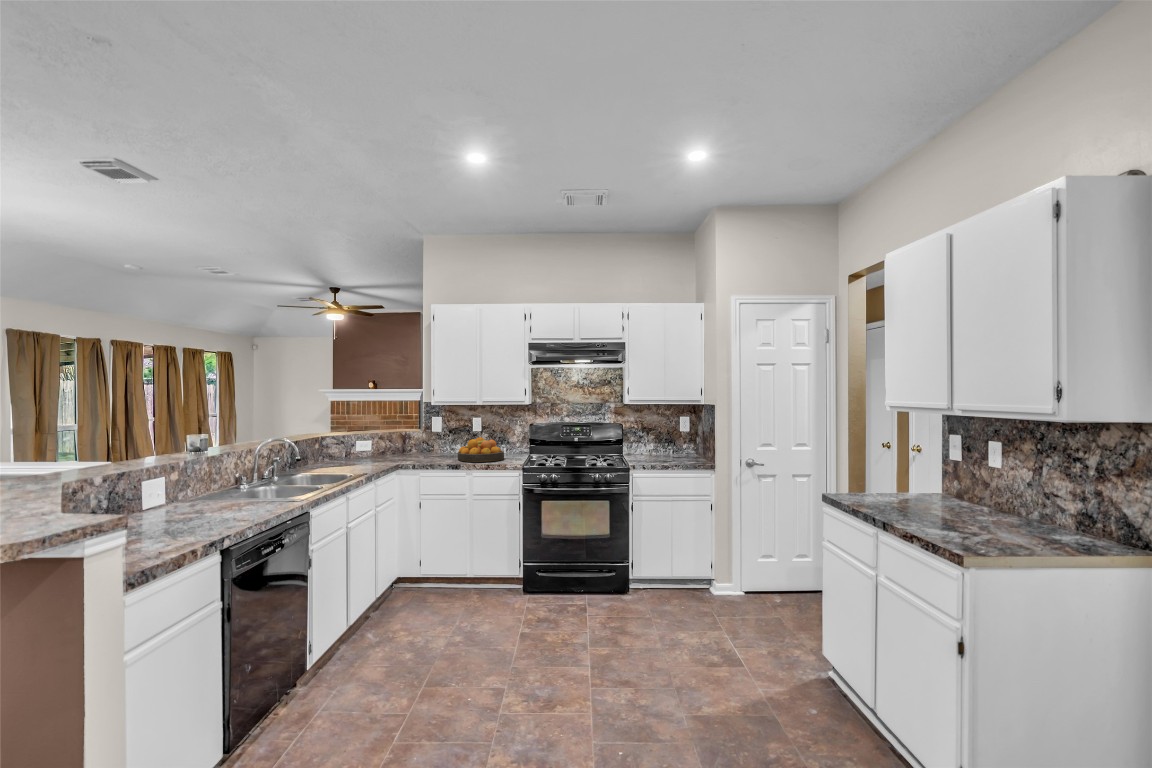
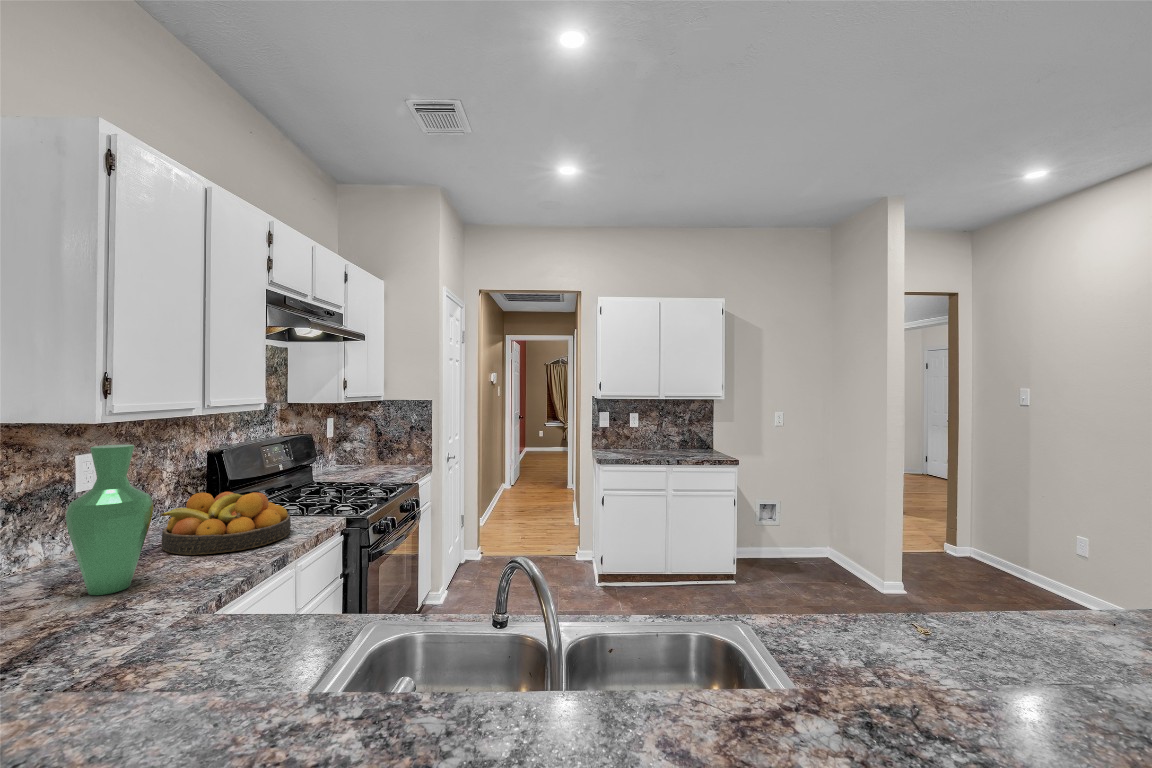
vase: none [415,412,437,459] -> present [66,445,153,595]

